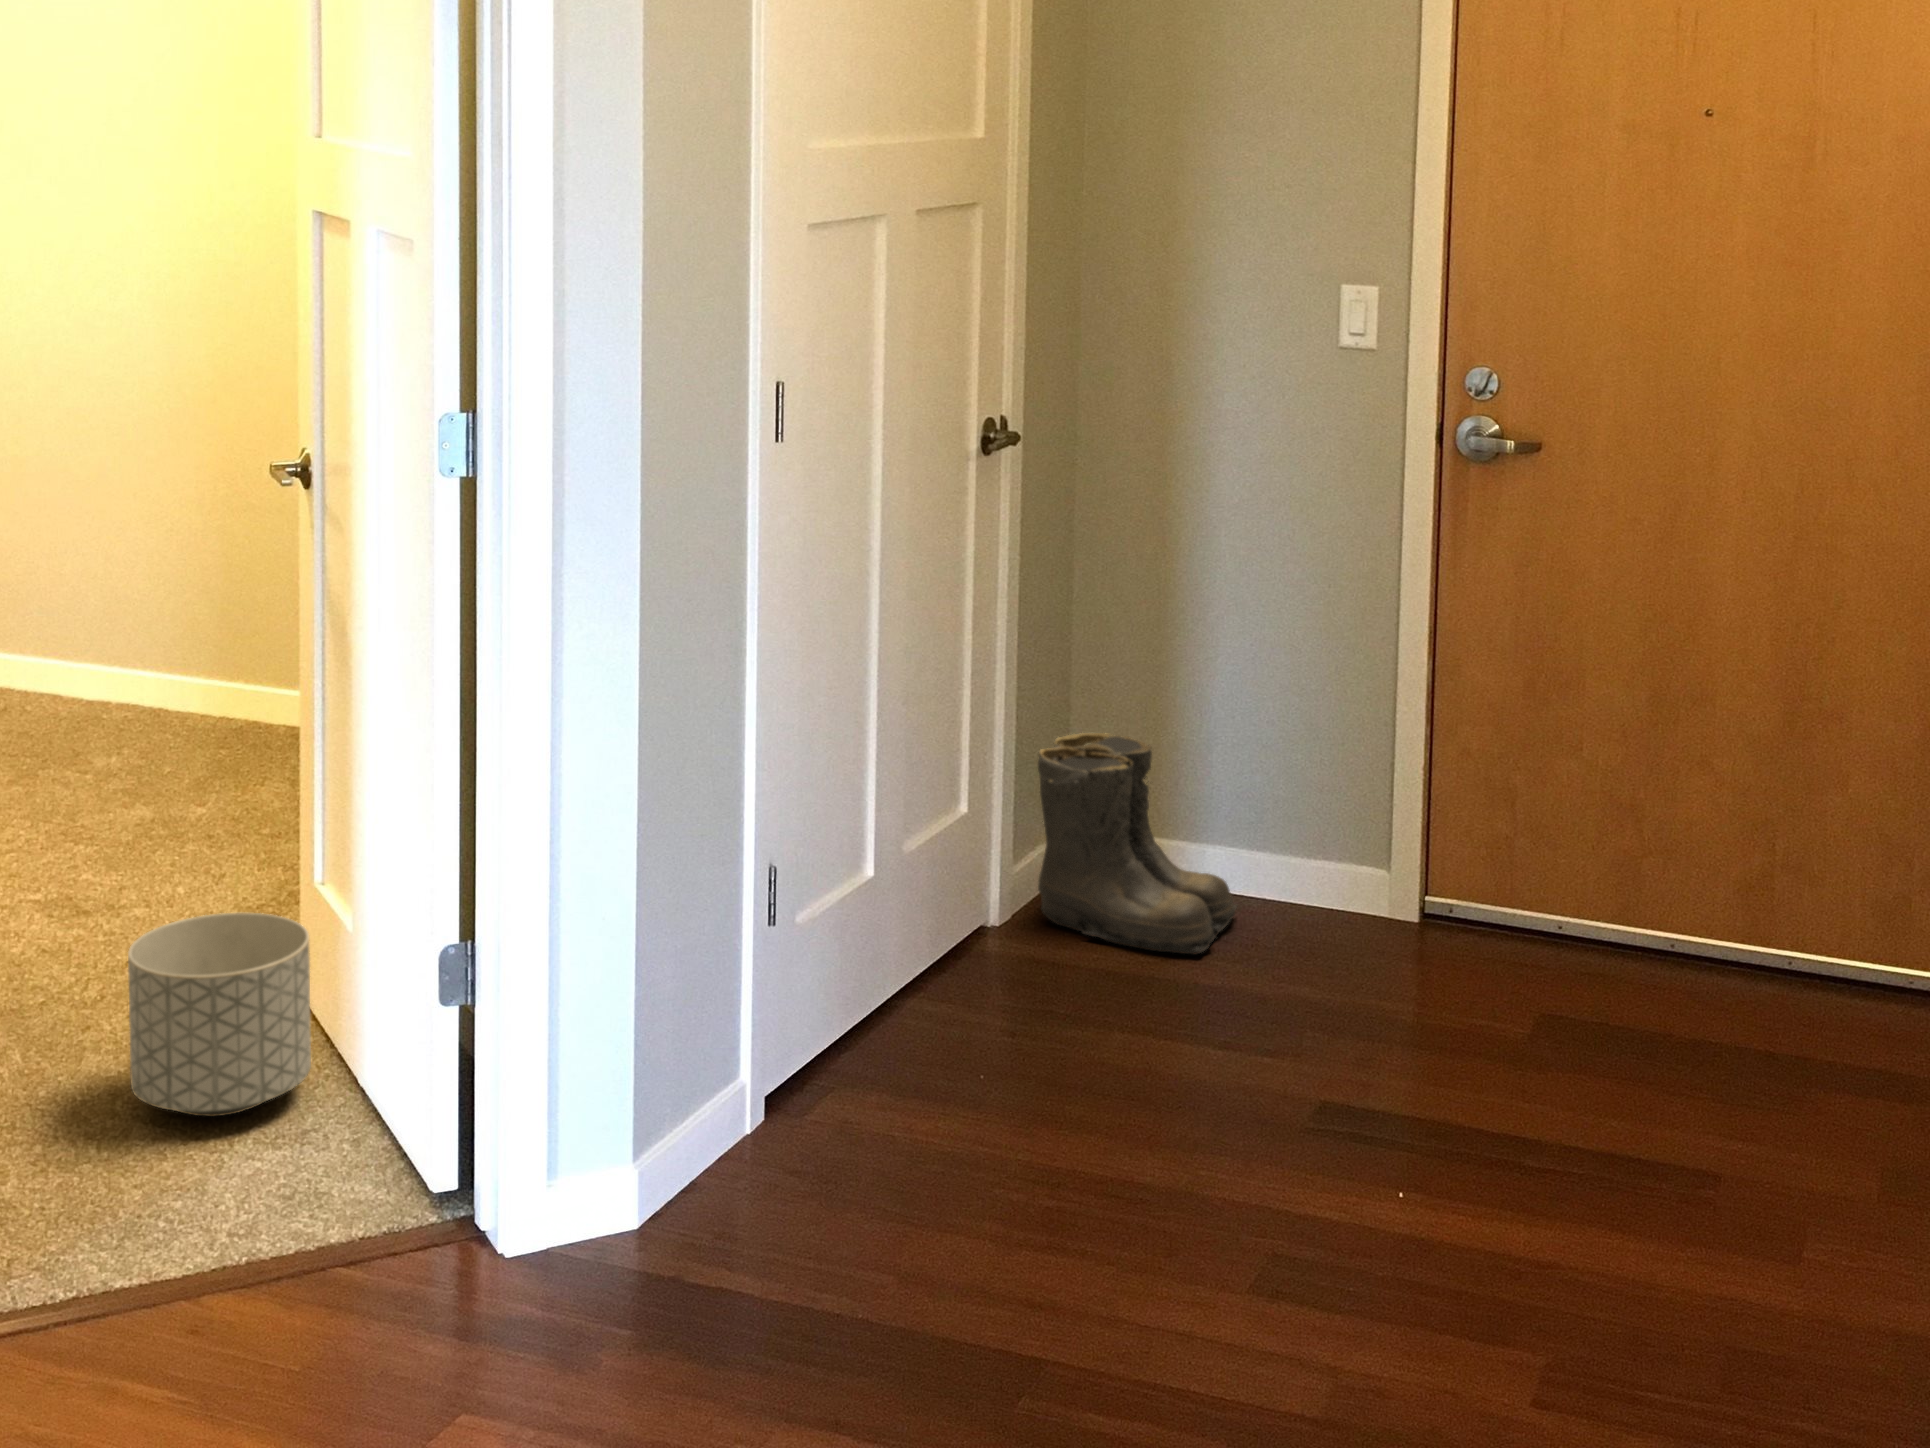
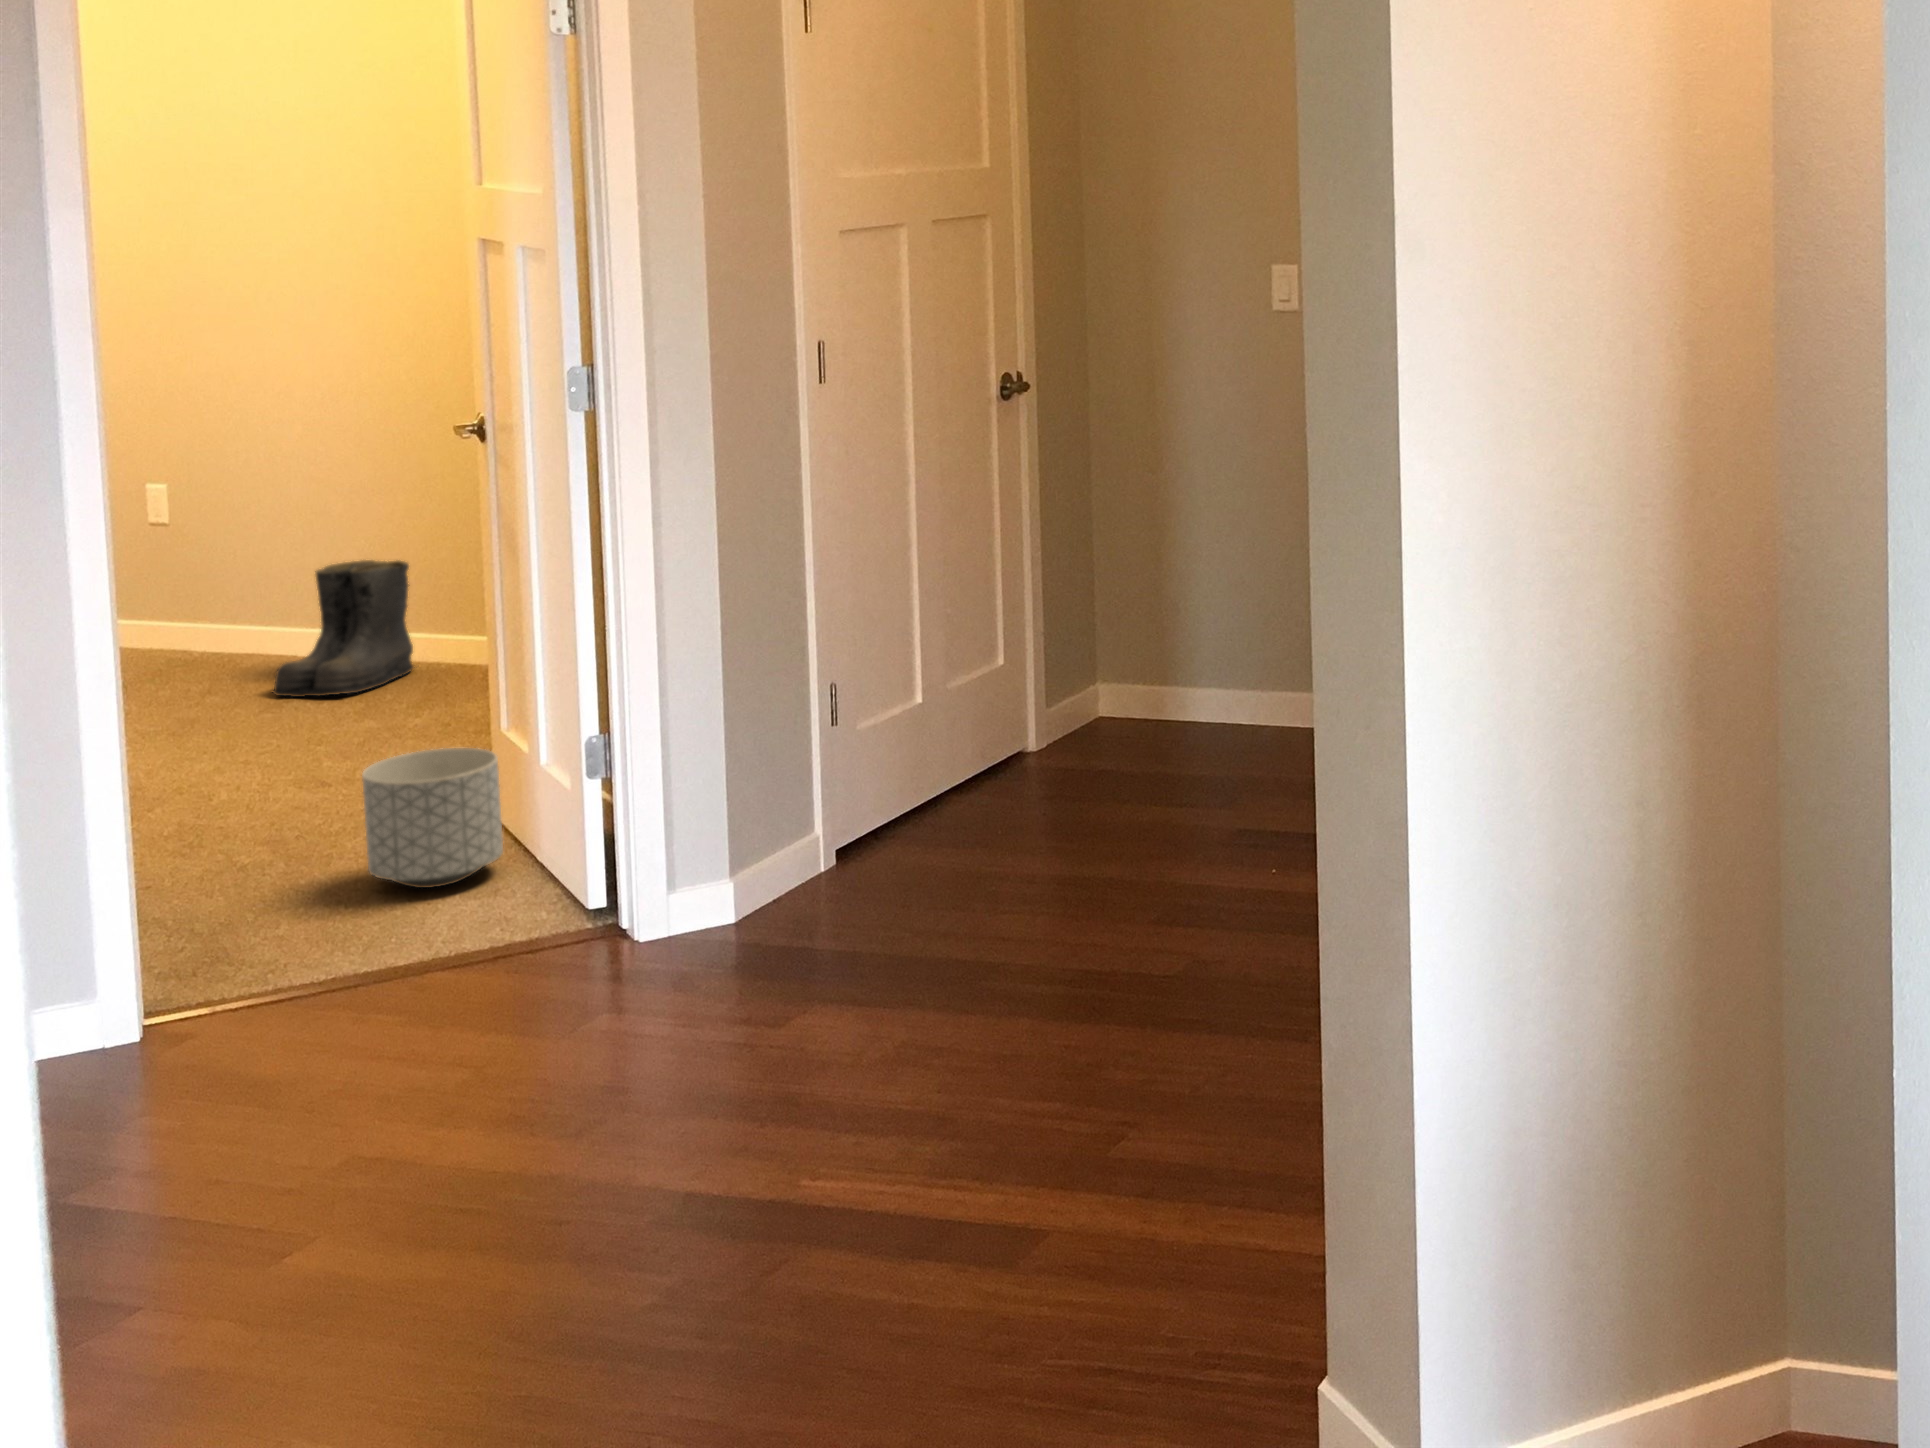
boots: present [1038,733,1237,954] -> present [273,560,415,697]

